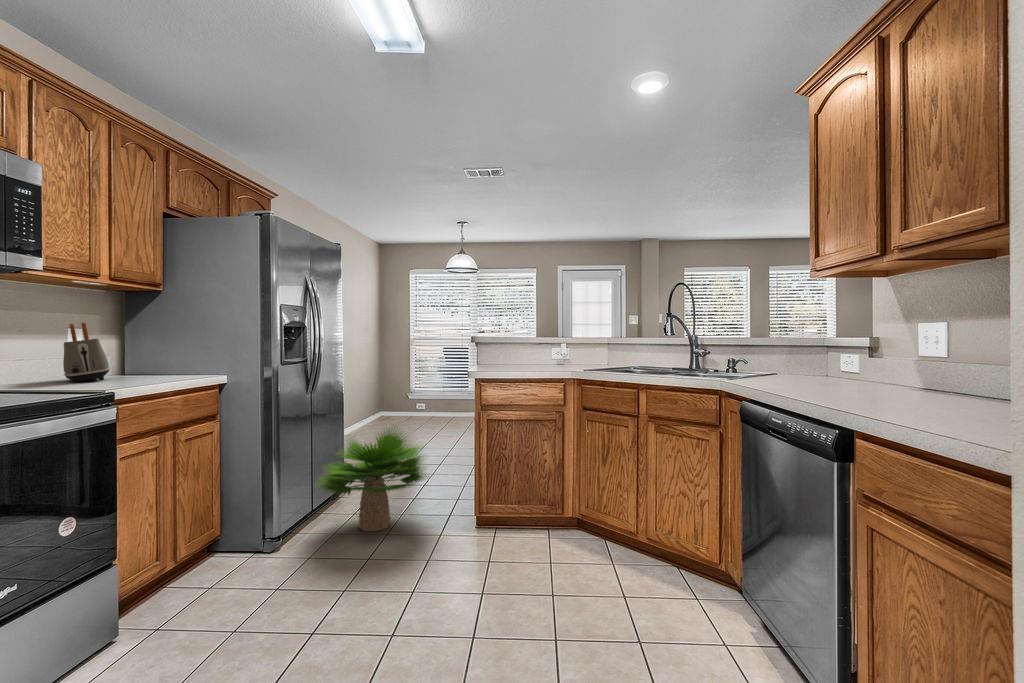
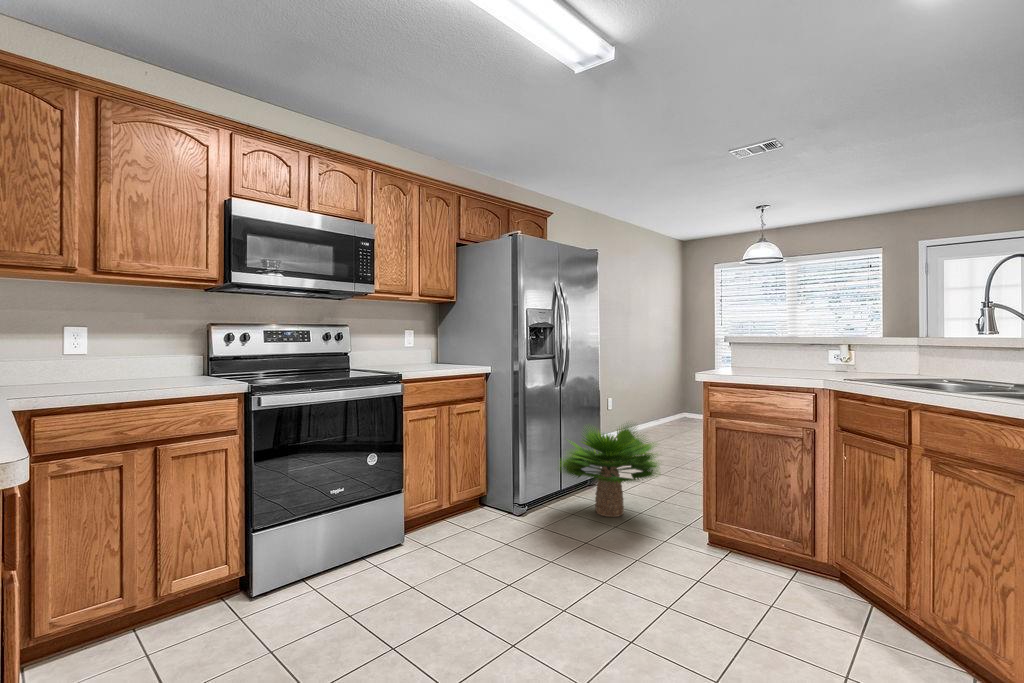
toaster: present [63,322,110,382] -> none [398,326,425,366]

